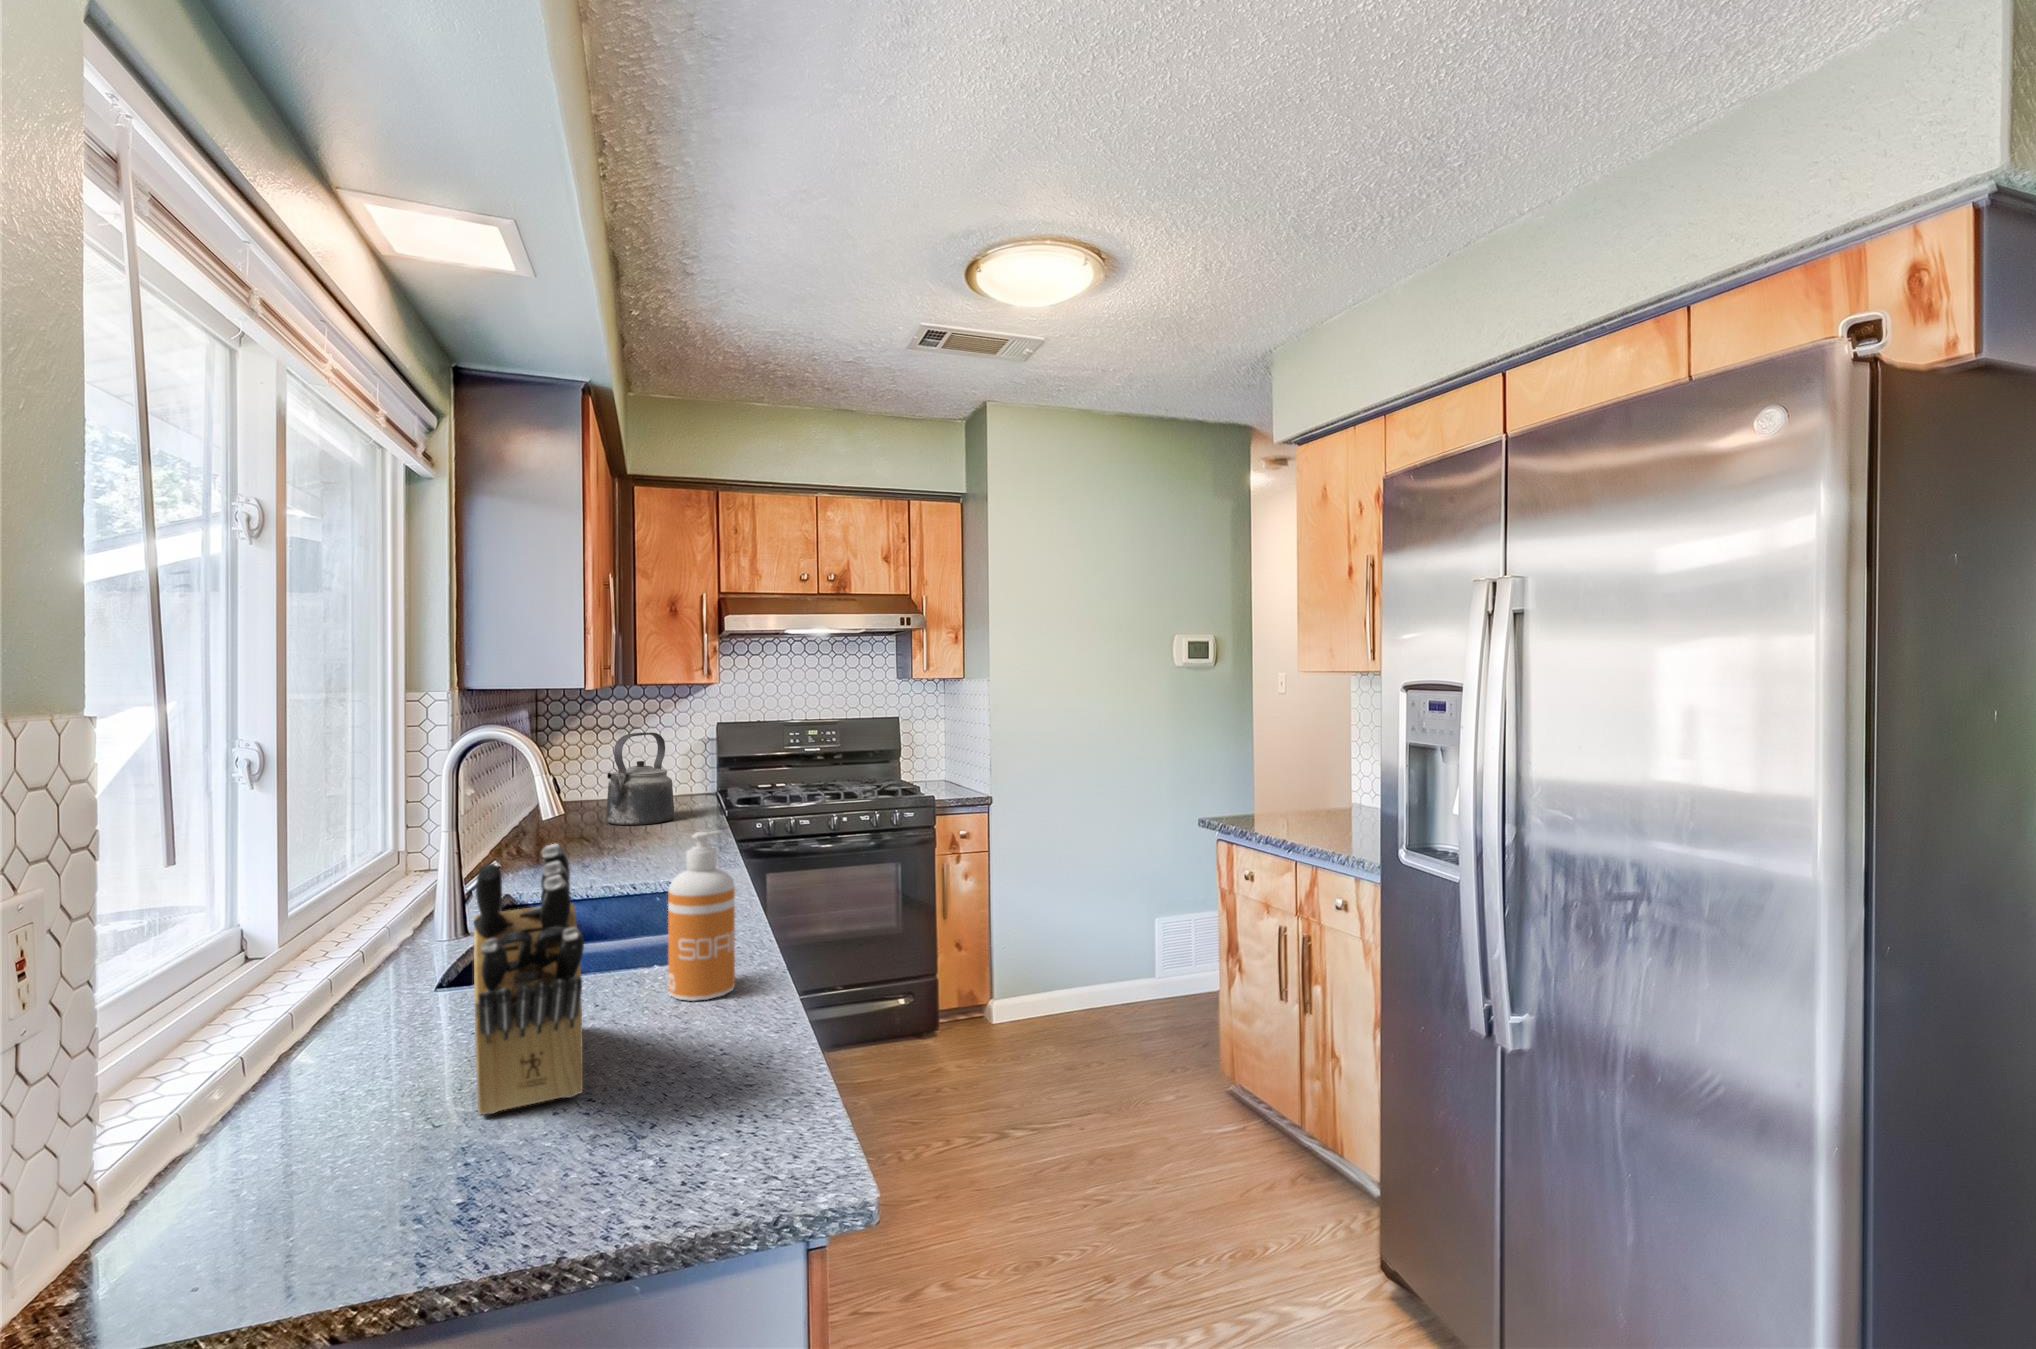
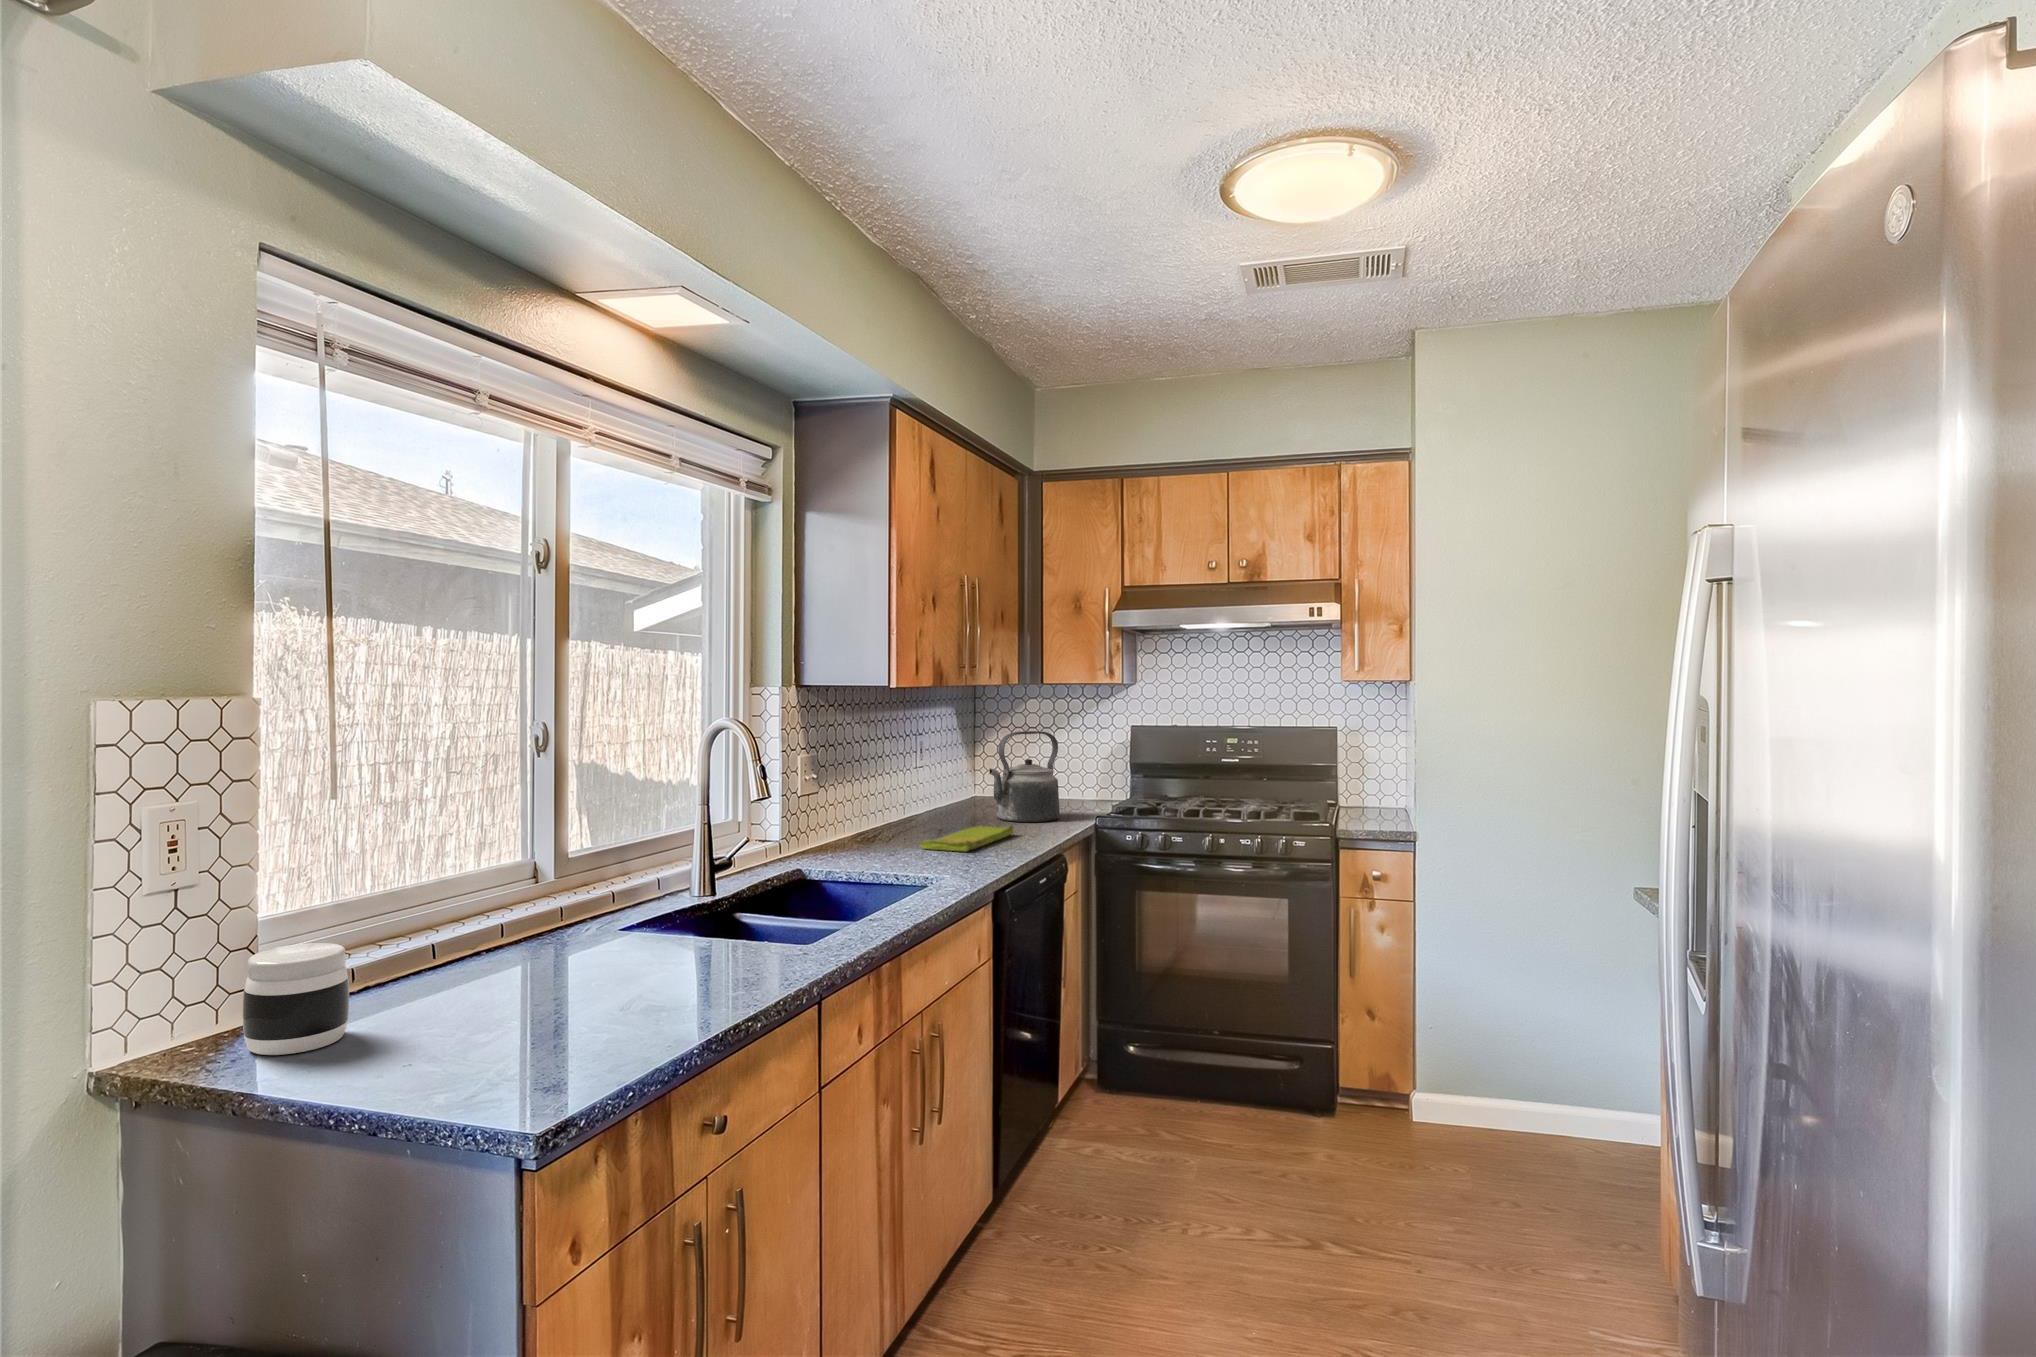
dish towel: none [595,827,665,861] -> present [920,826,1014,851]
soap dispenser: present [668,831,735,1001] -> none [735,818,795,971]
knife block: present [473,844,584,1114] -> none [439,805,634,1014]
jar: none [191,1073,356,1263] -> present [243,943,349,1055]

